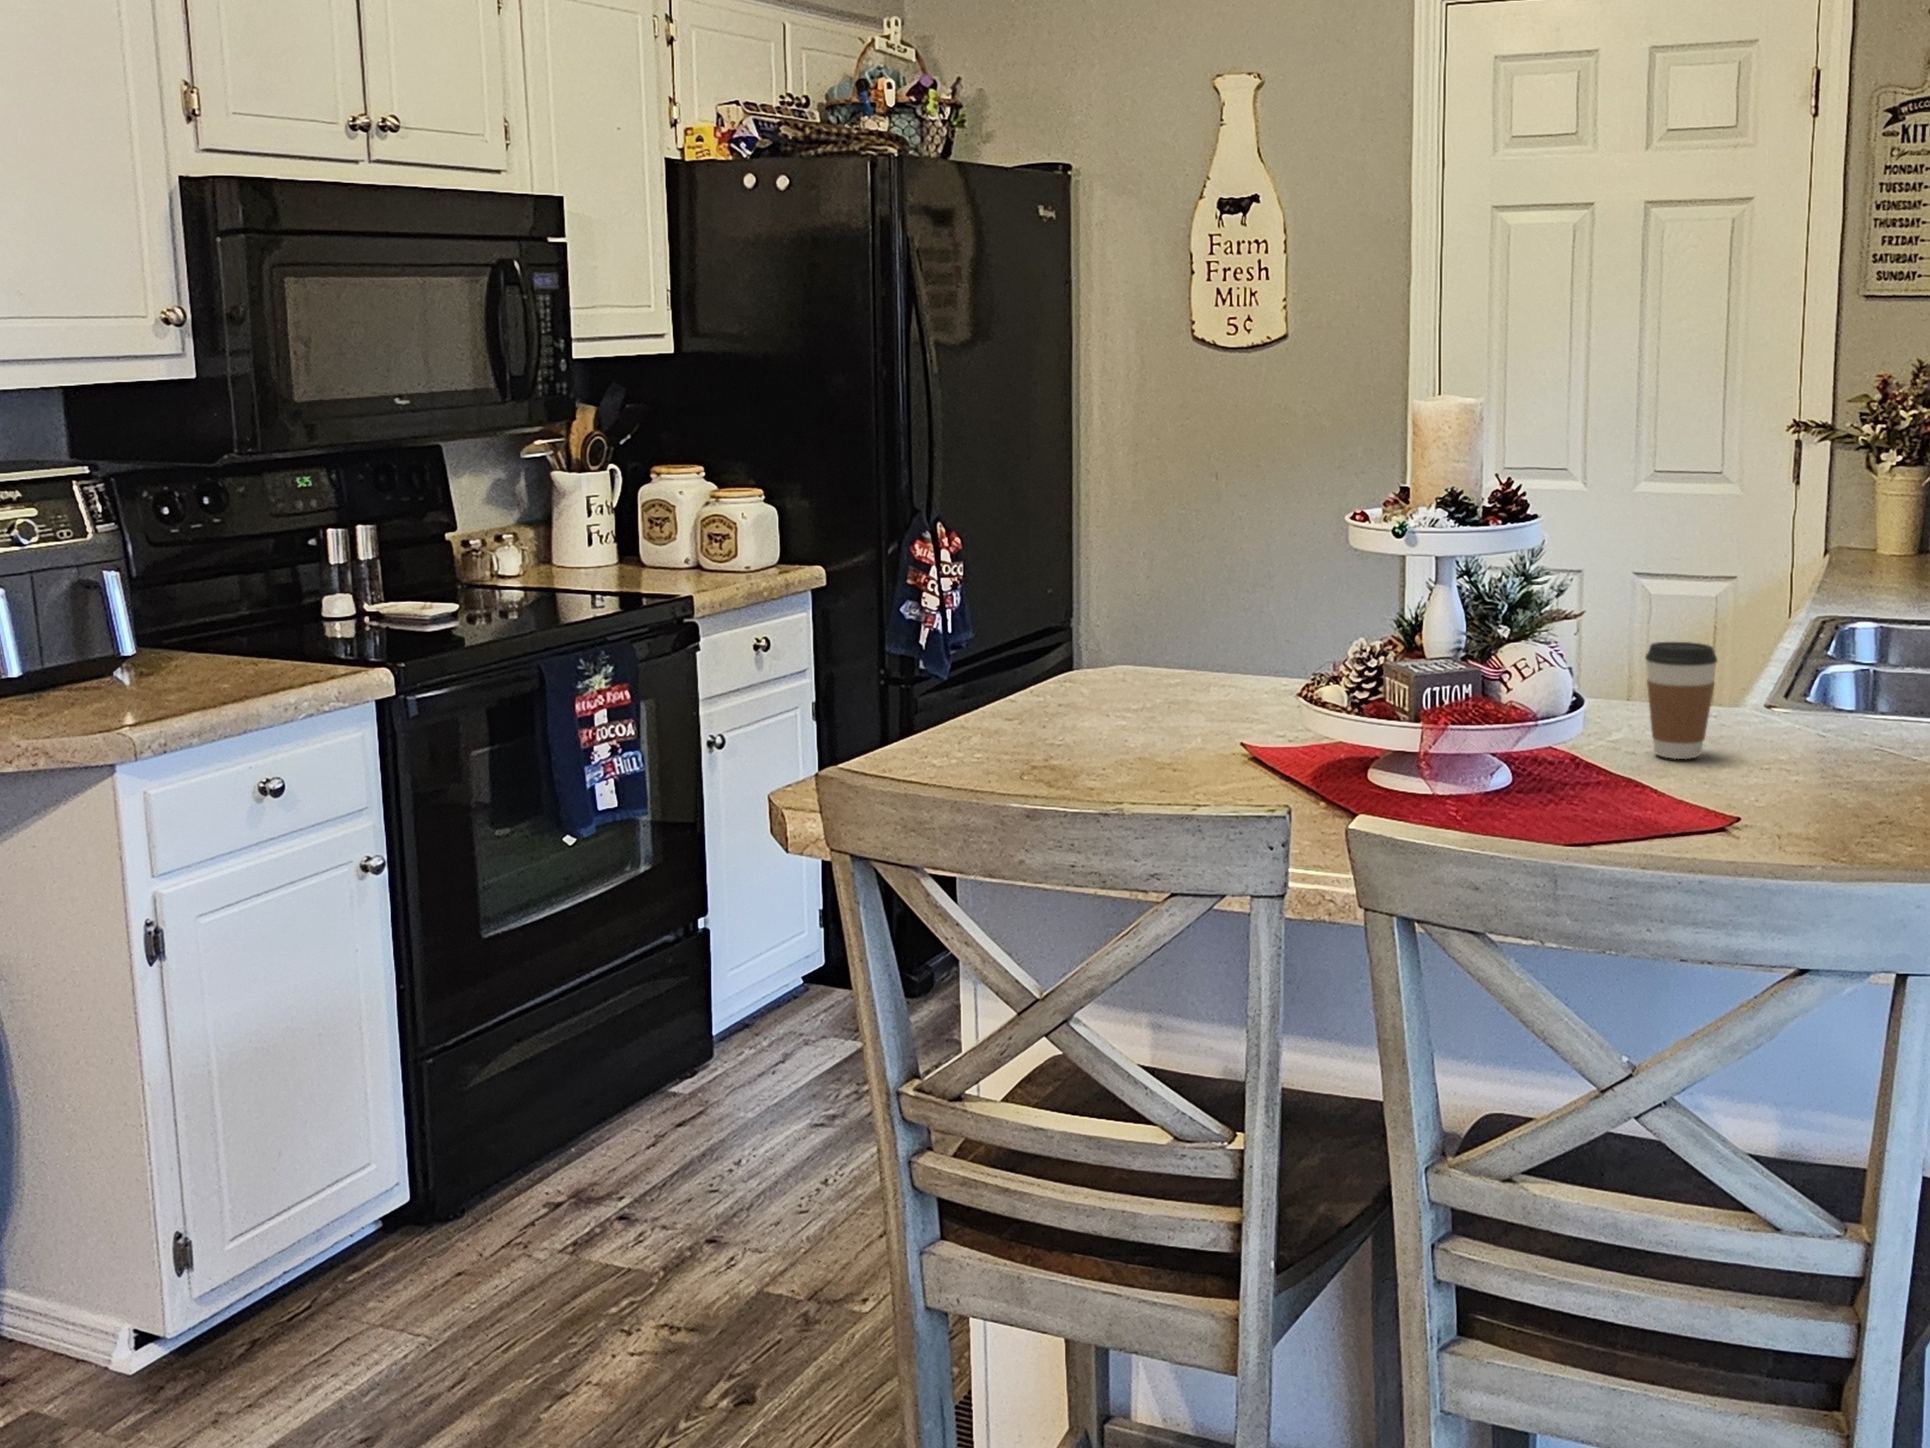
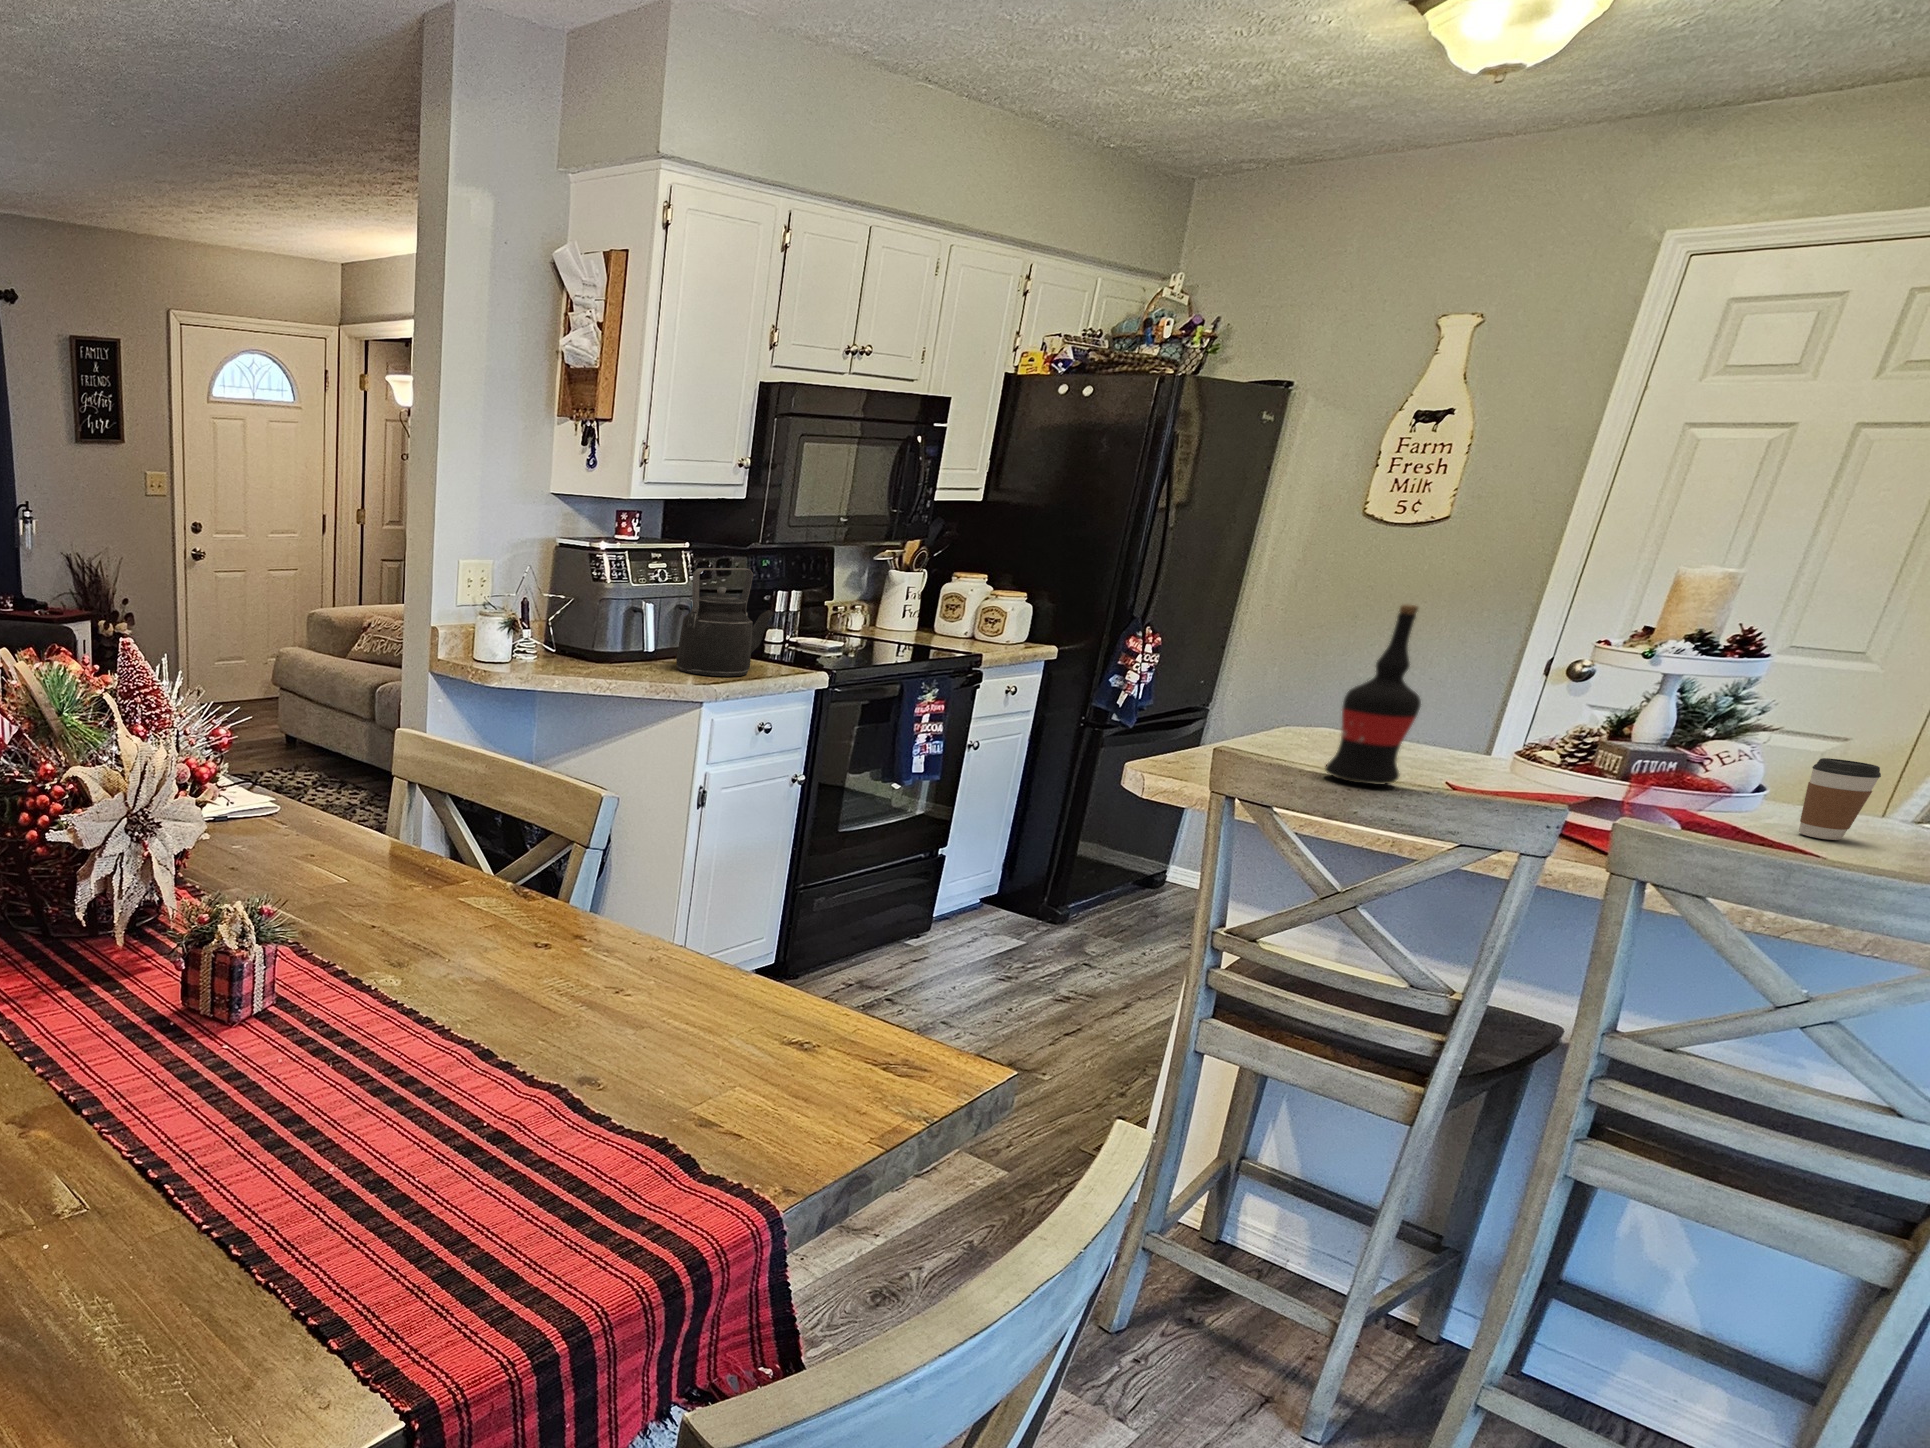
wine bottle: none [1054,477,1158,772] -> present [1325,604,1421,785]
kettle: none [62,502,261,706] -> present [676,568,774,676]

